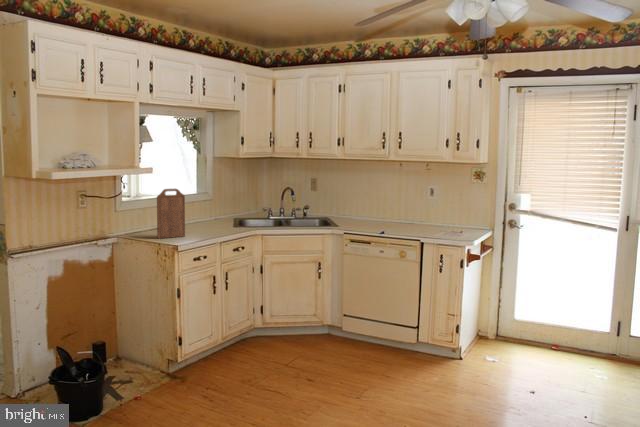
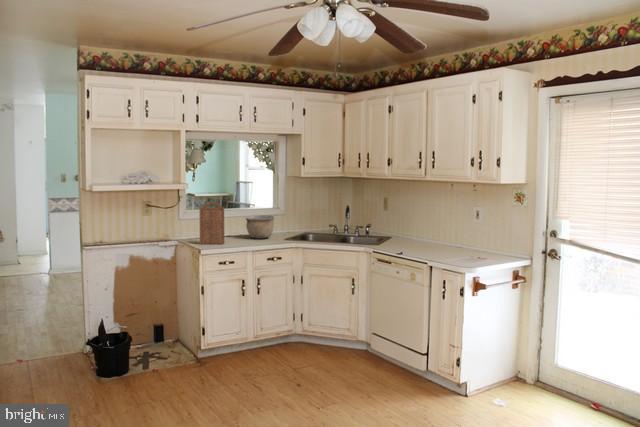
bowl: none [189,201,222,228] -> present [246,215,275,238]

